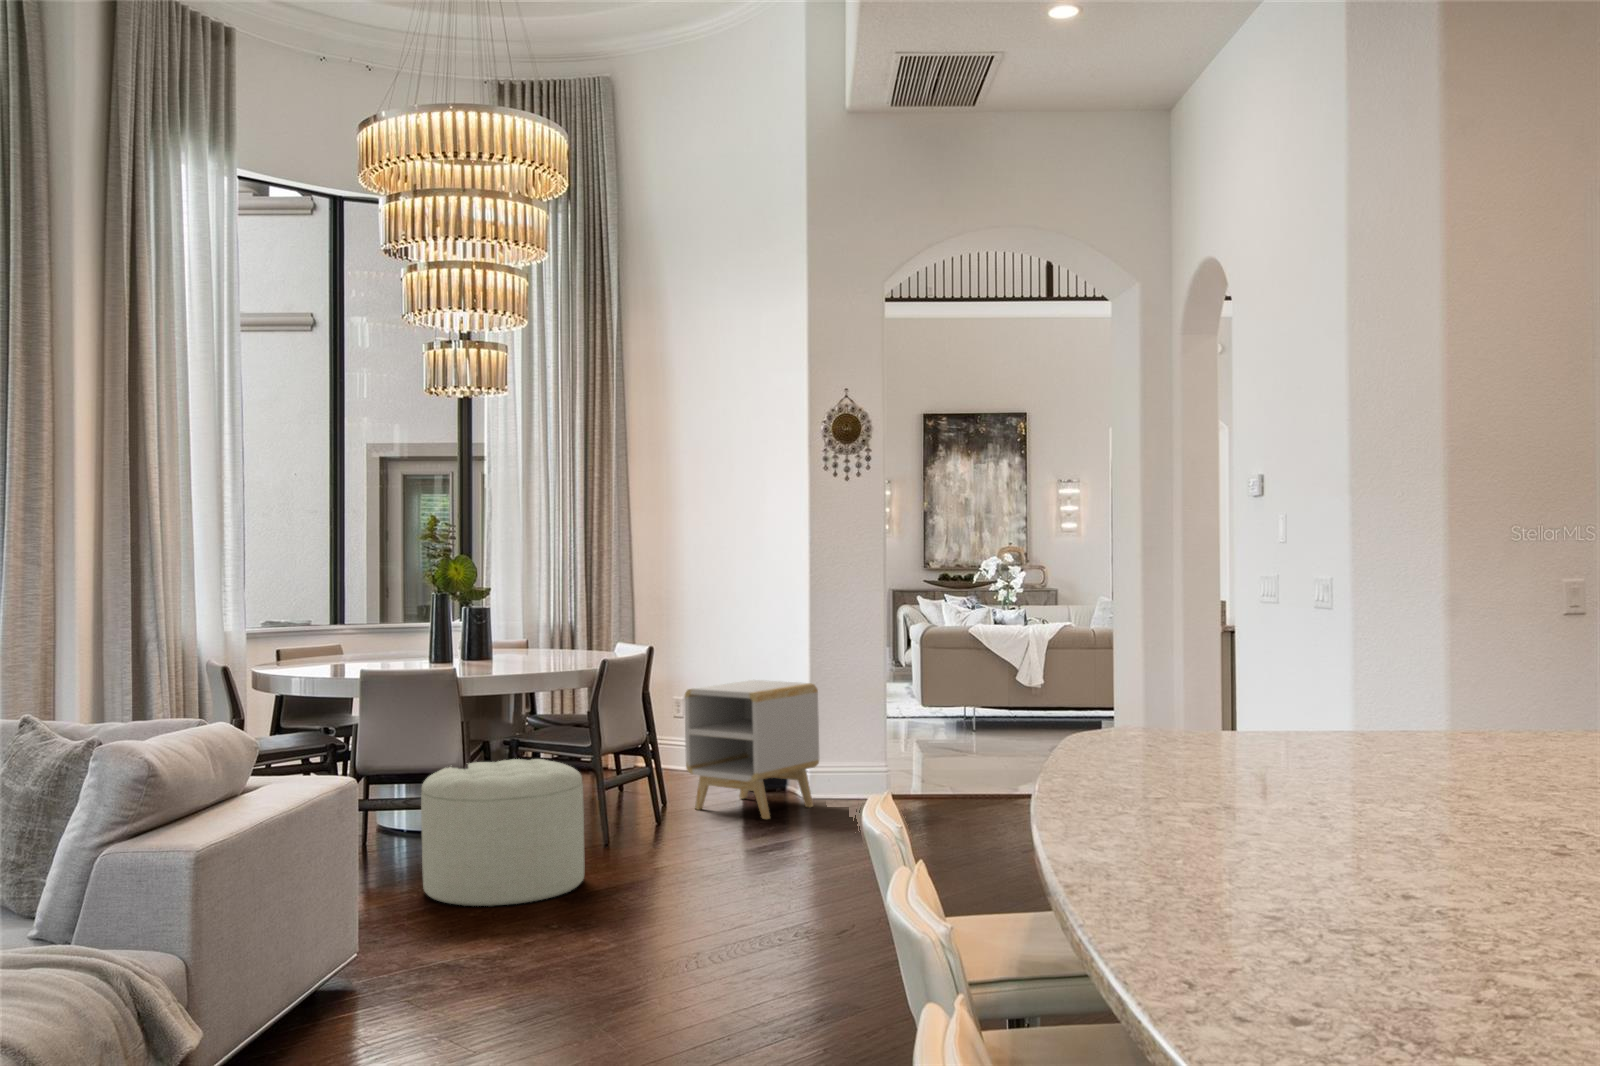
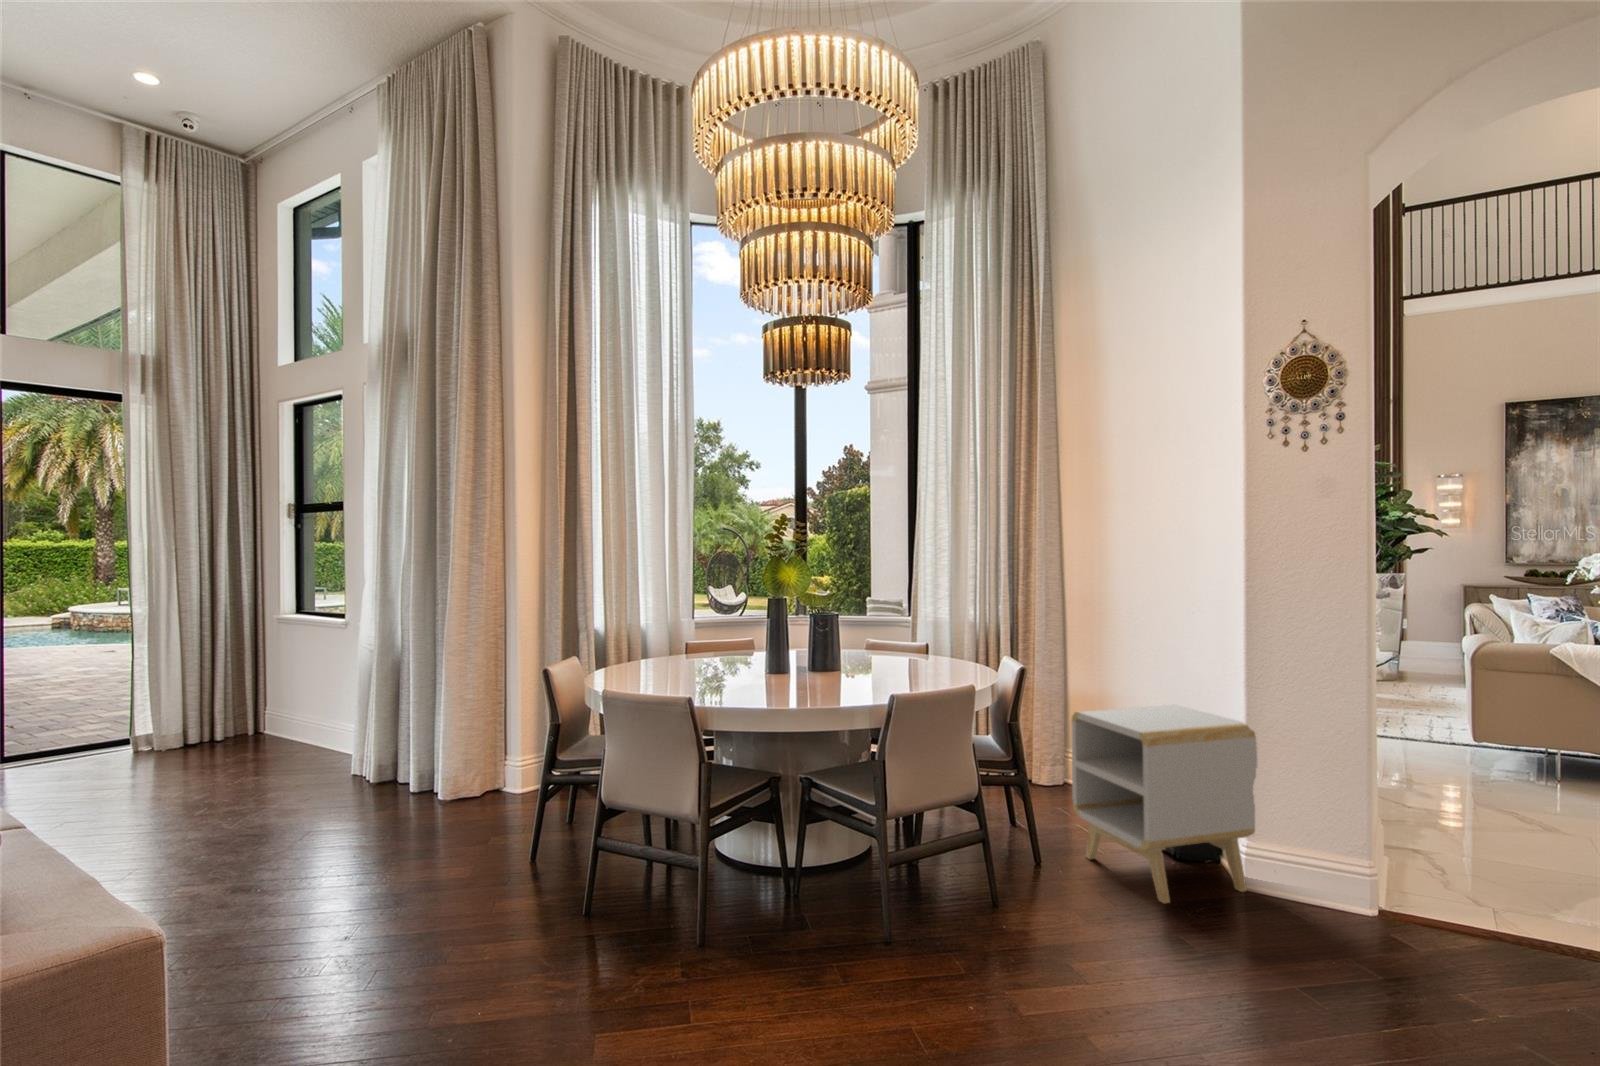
ottoman: present [421,759,584,906] -> none [627,794,827,1014]

